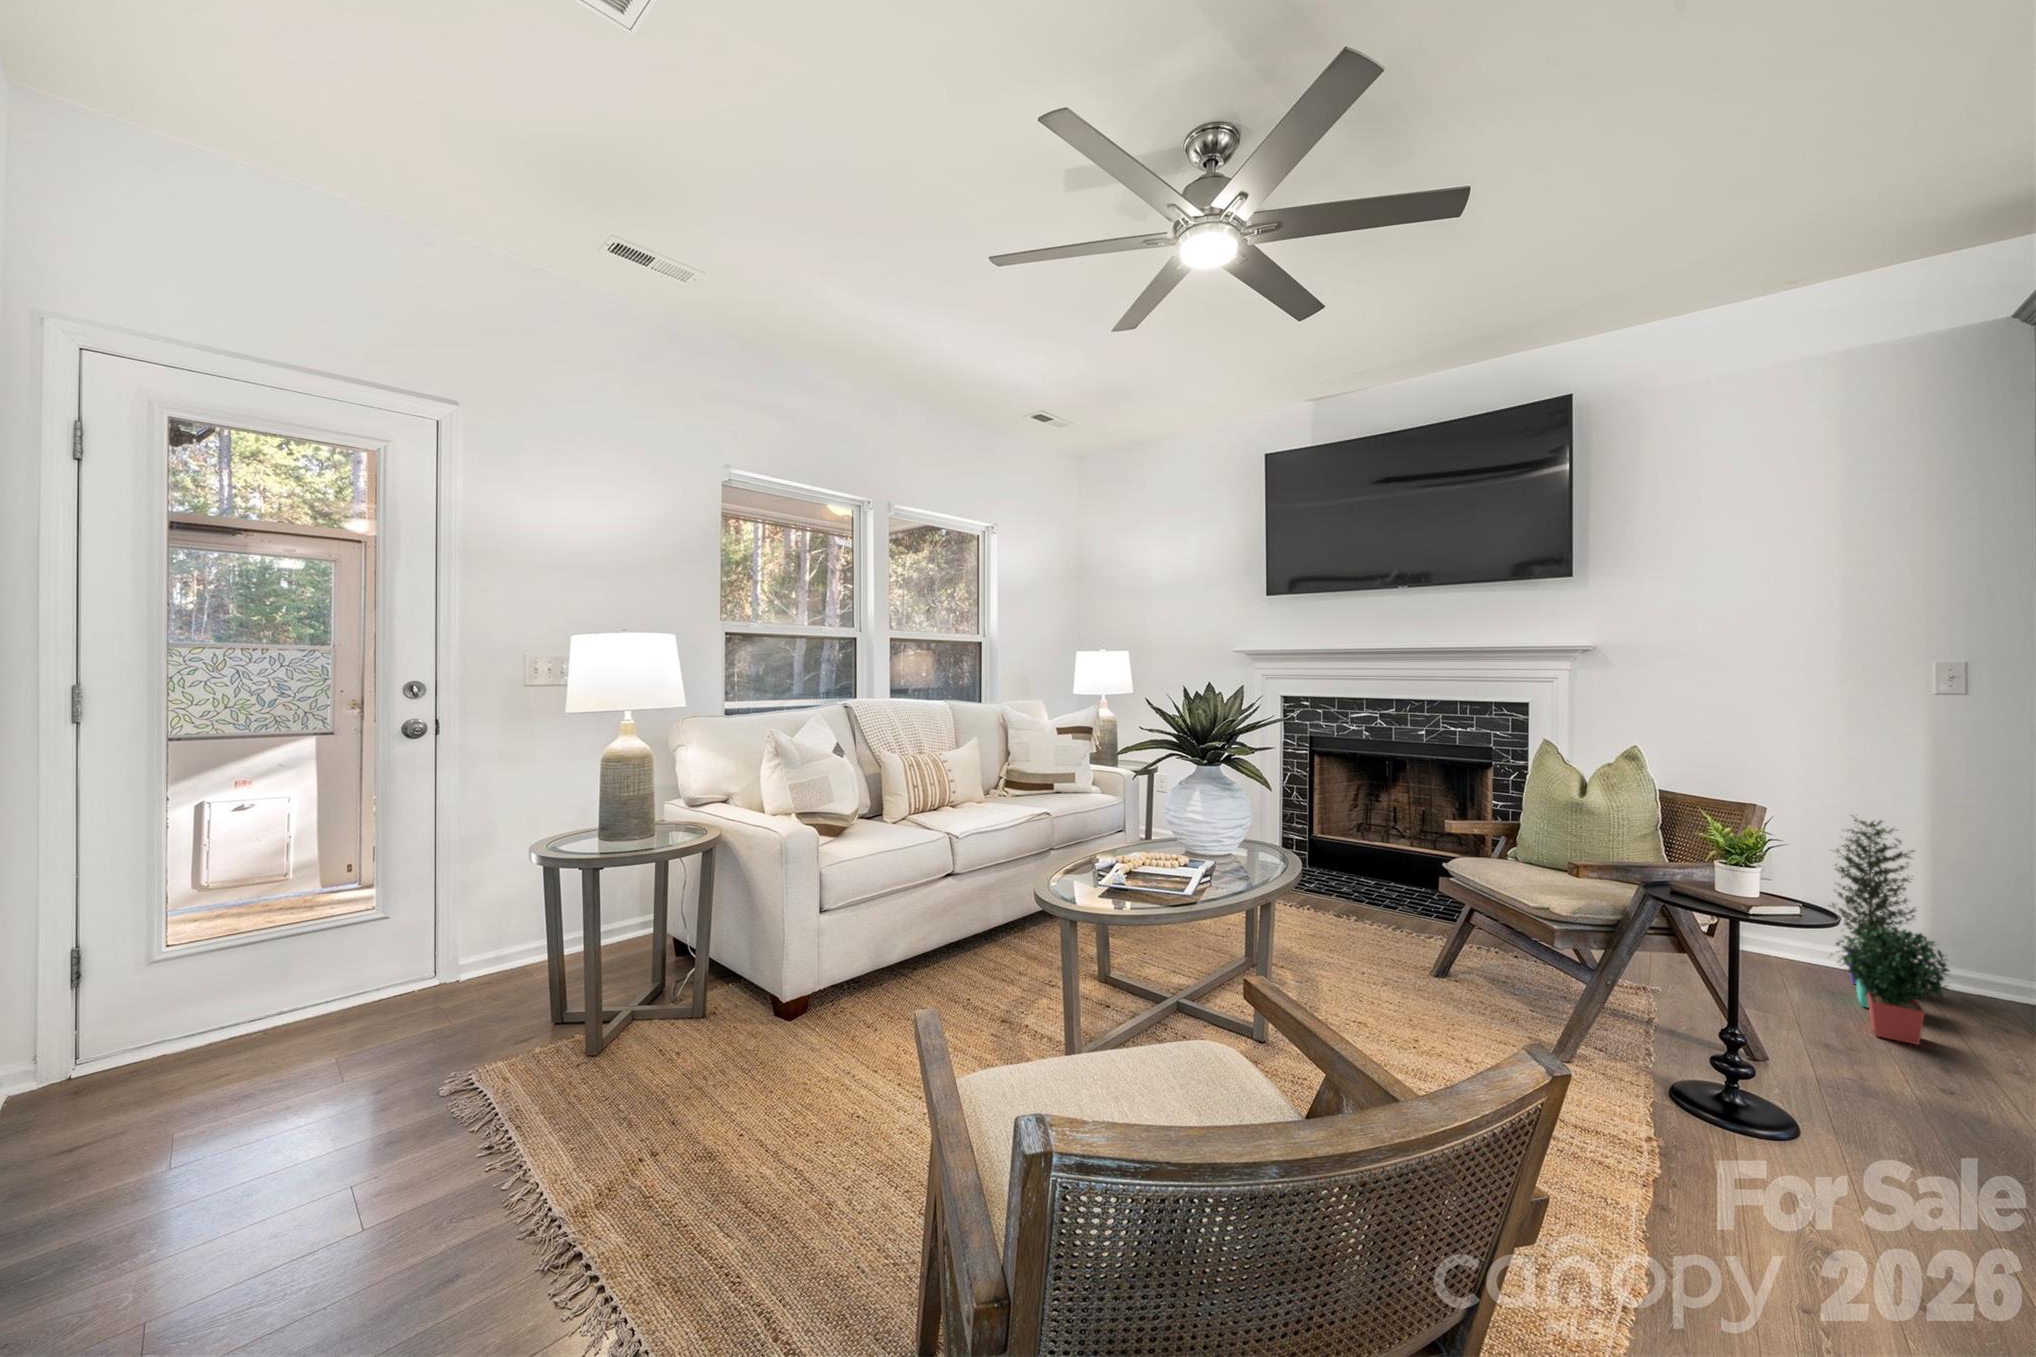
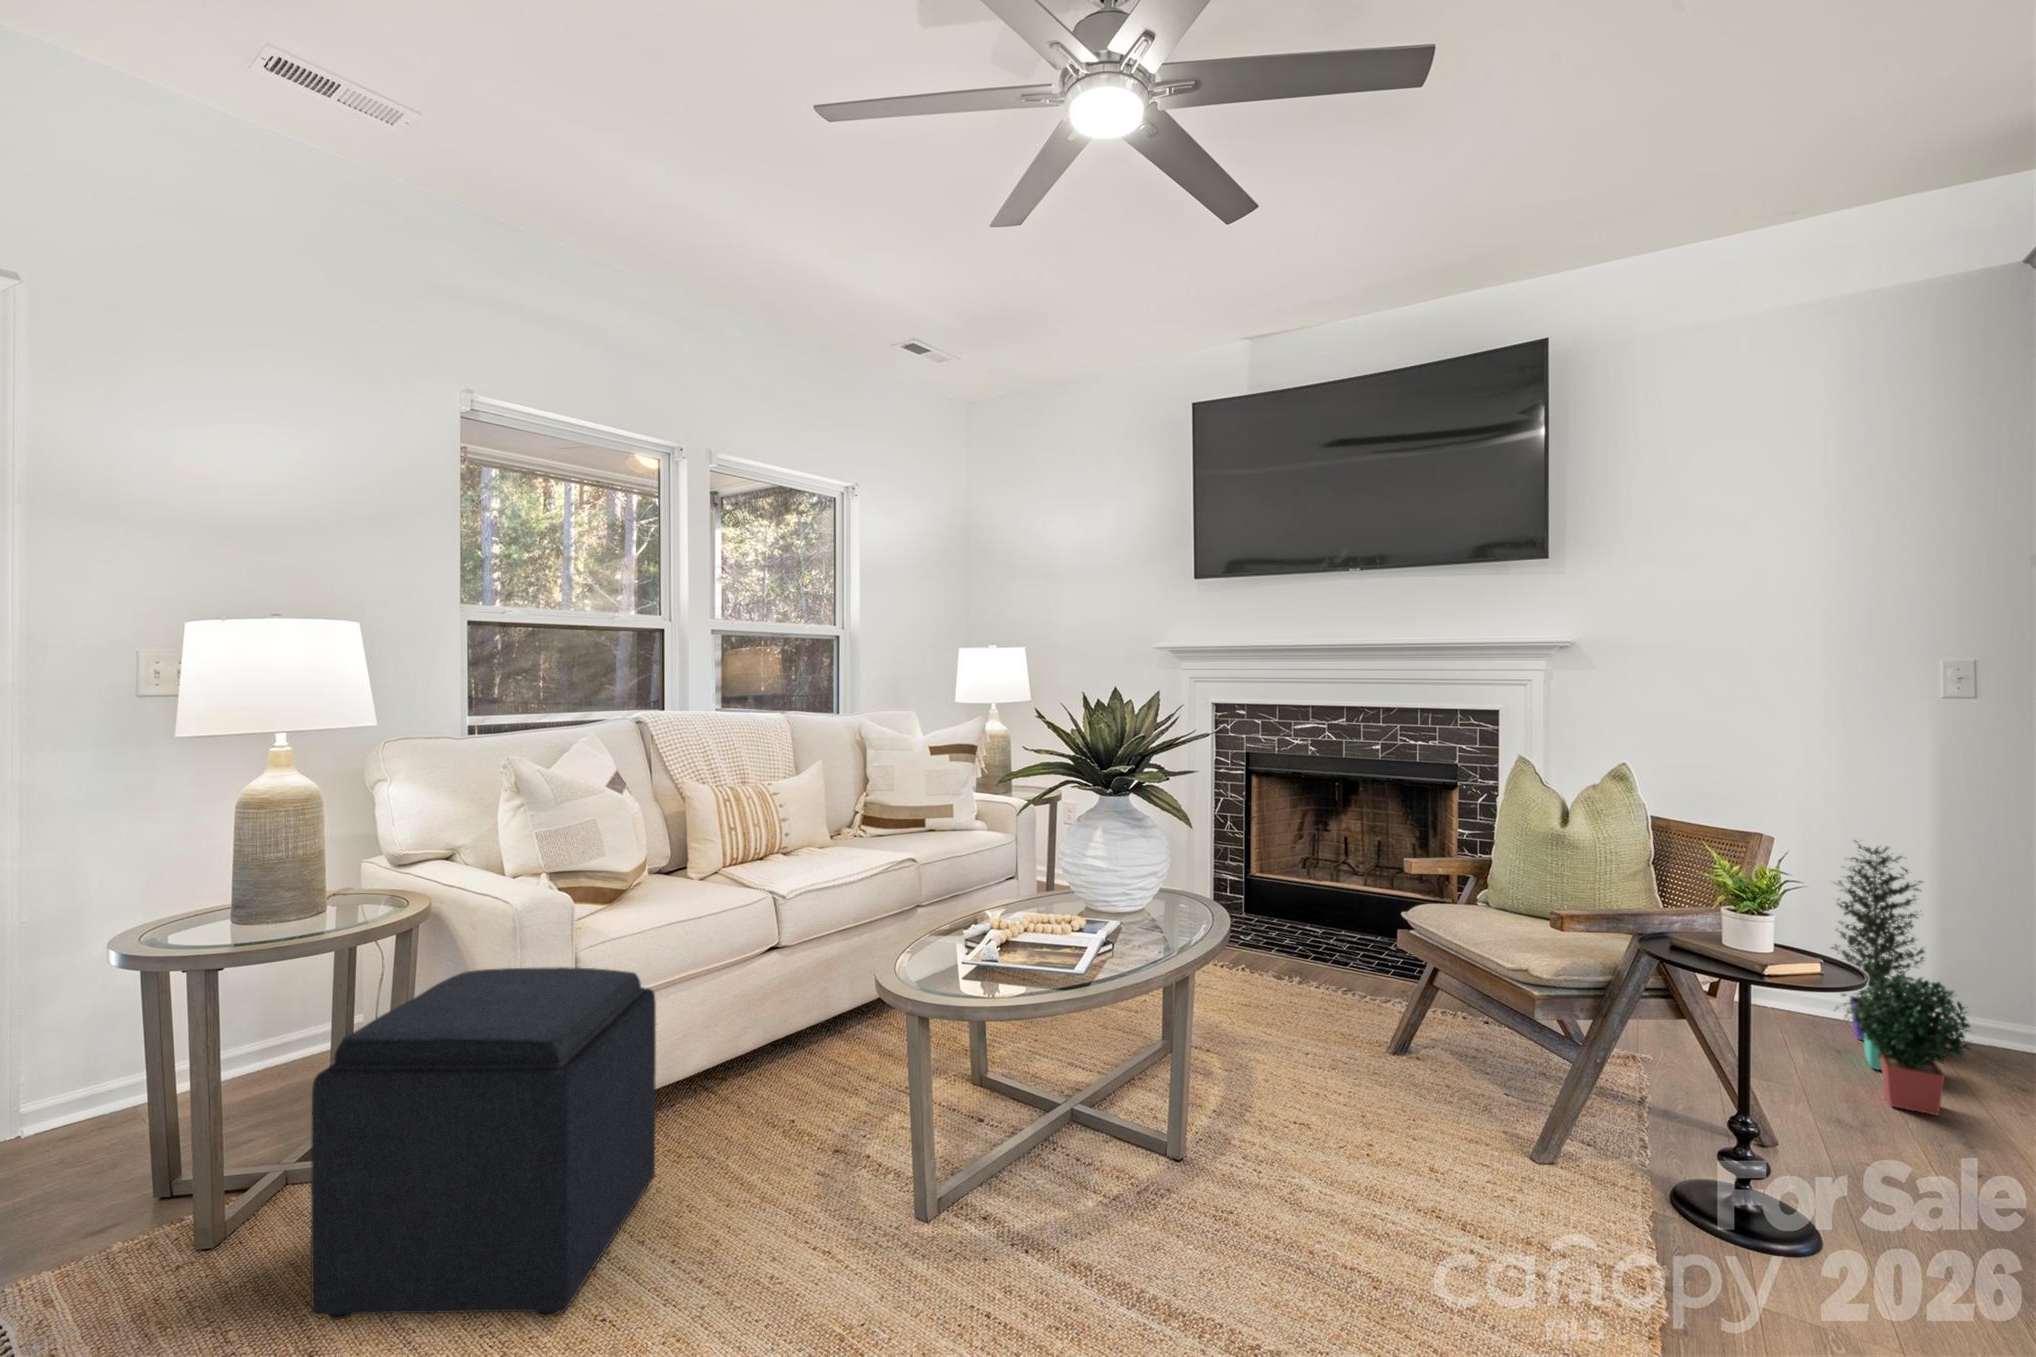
ottoman: none [667,878,877,1112] -> present [311,967,656,1320]

